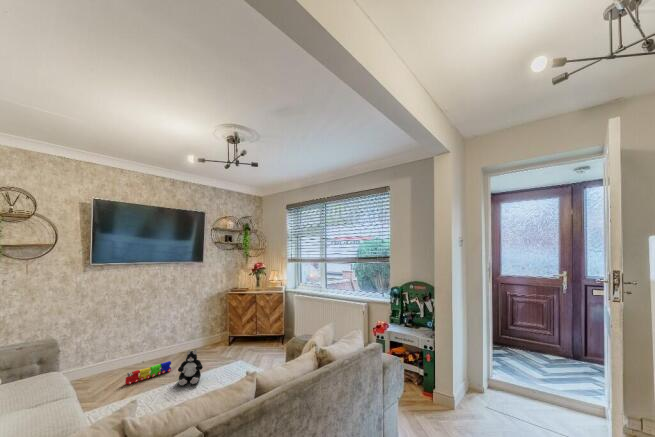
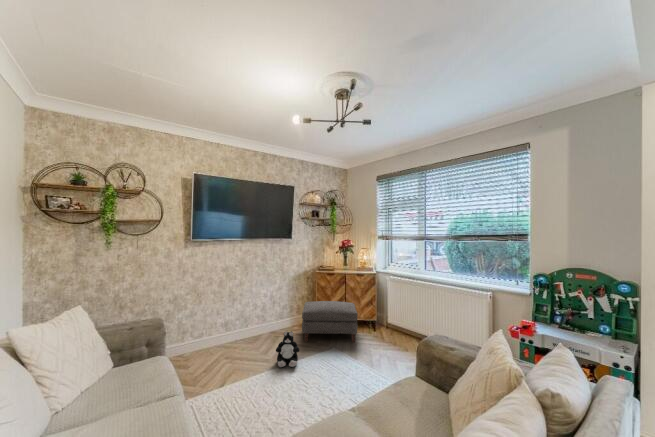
ottoman: none [209,321,264,361] -> present [302,301,358,342]
toy train: present [125,361,171,385] -> none [228,339,268,360]

